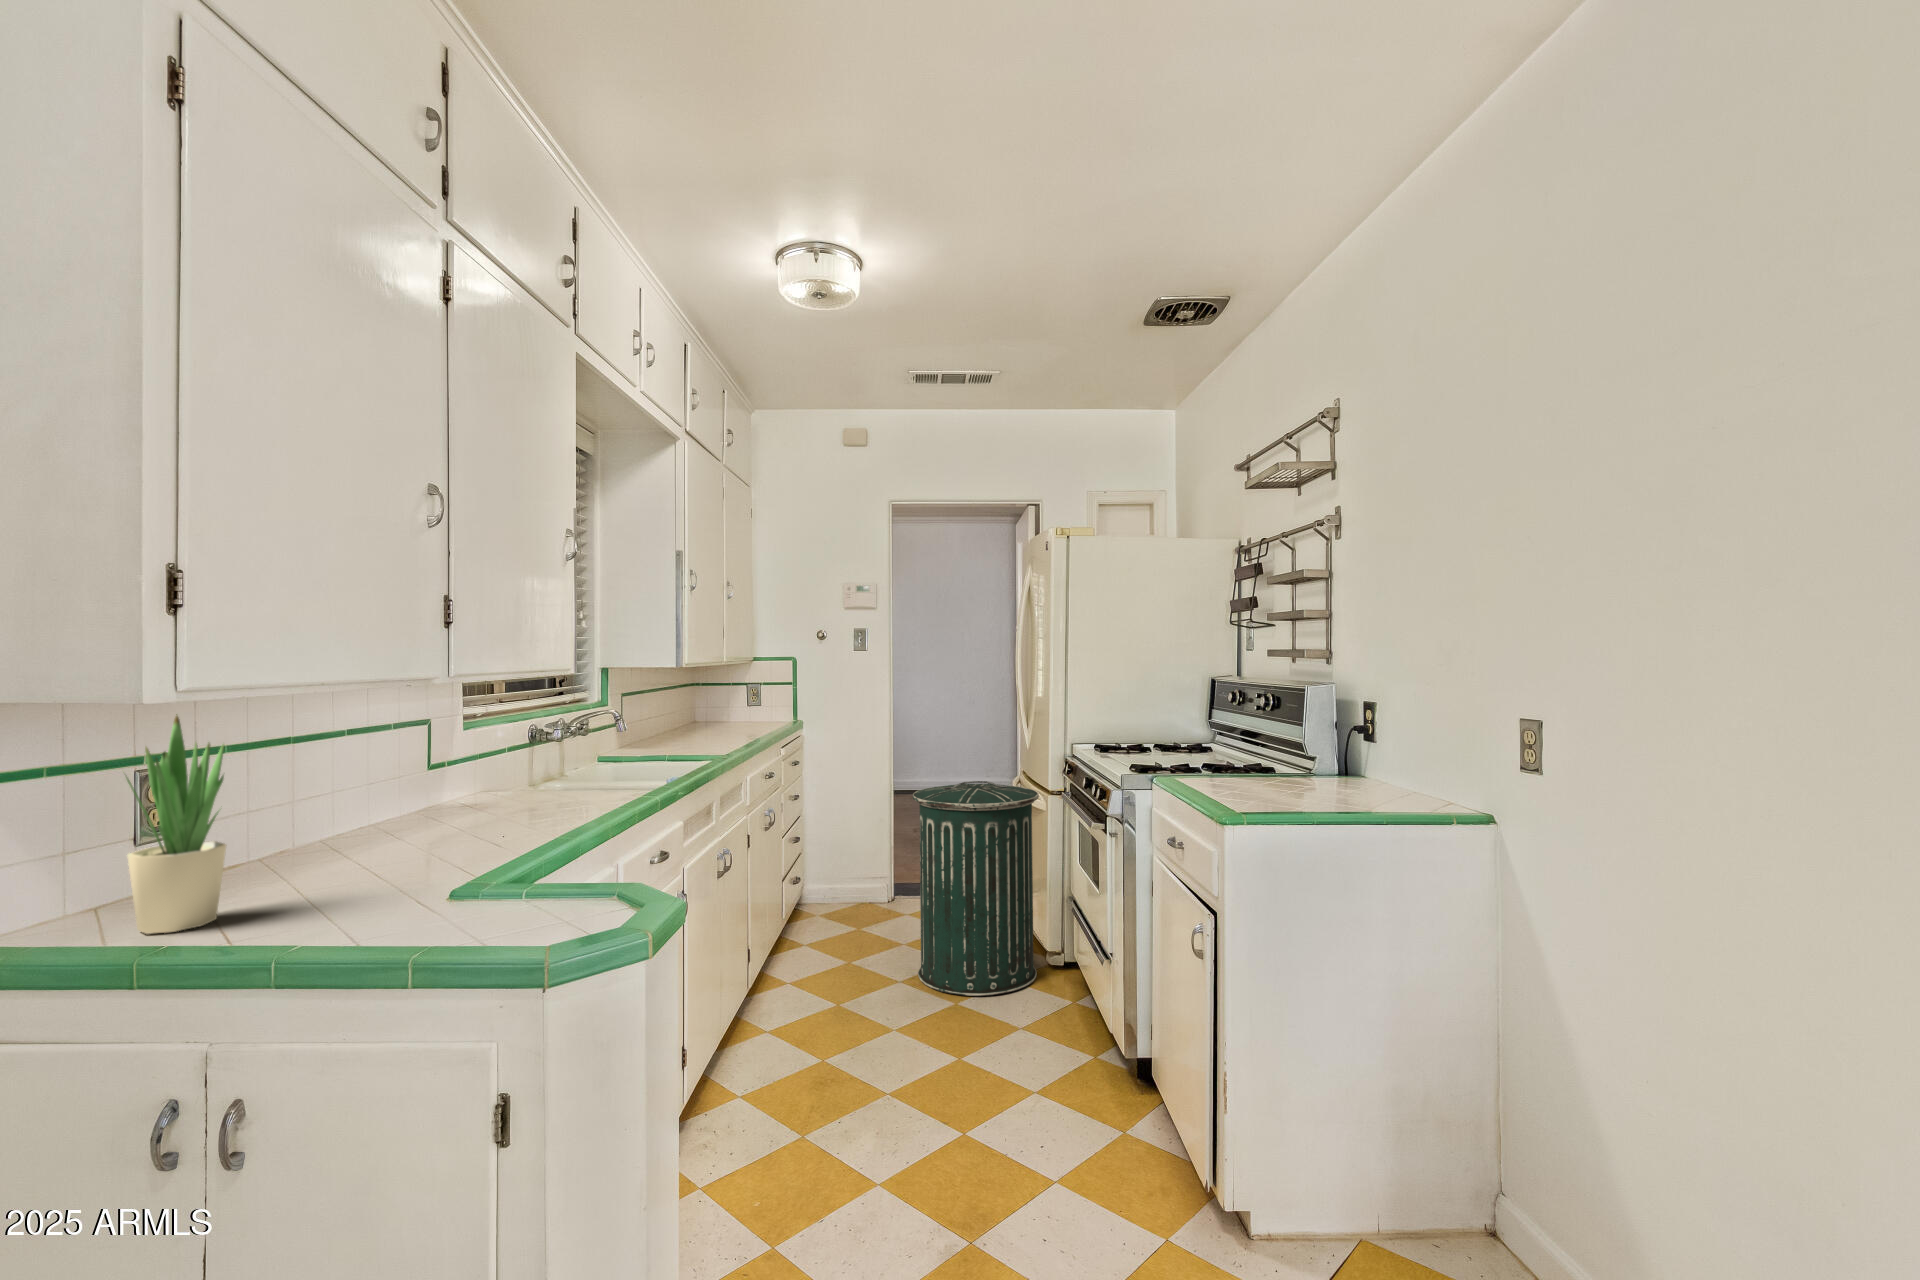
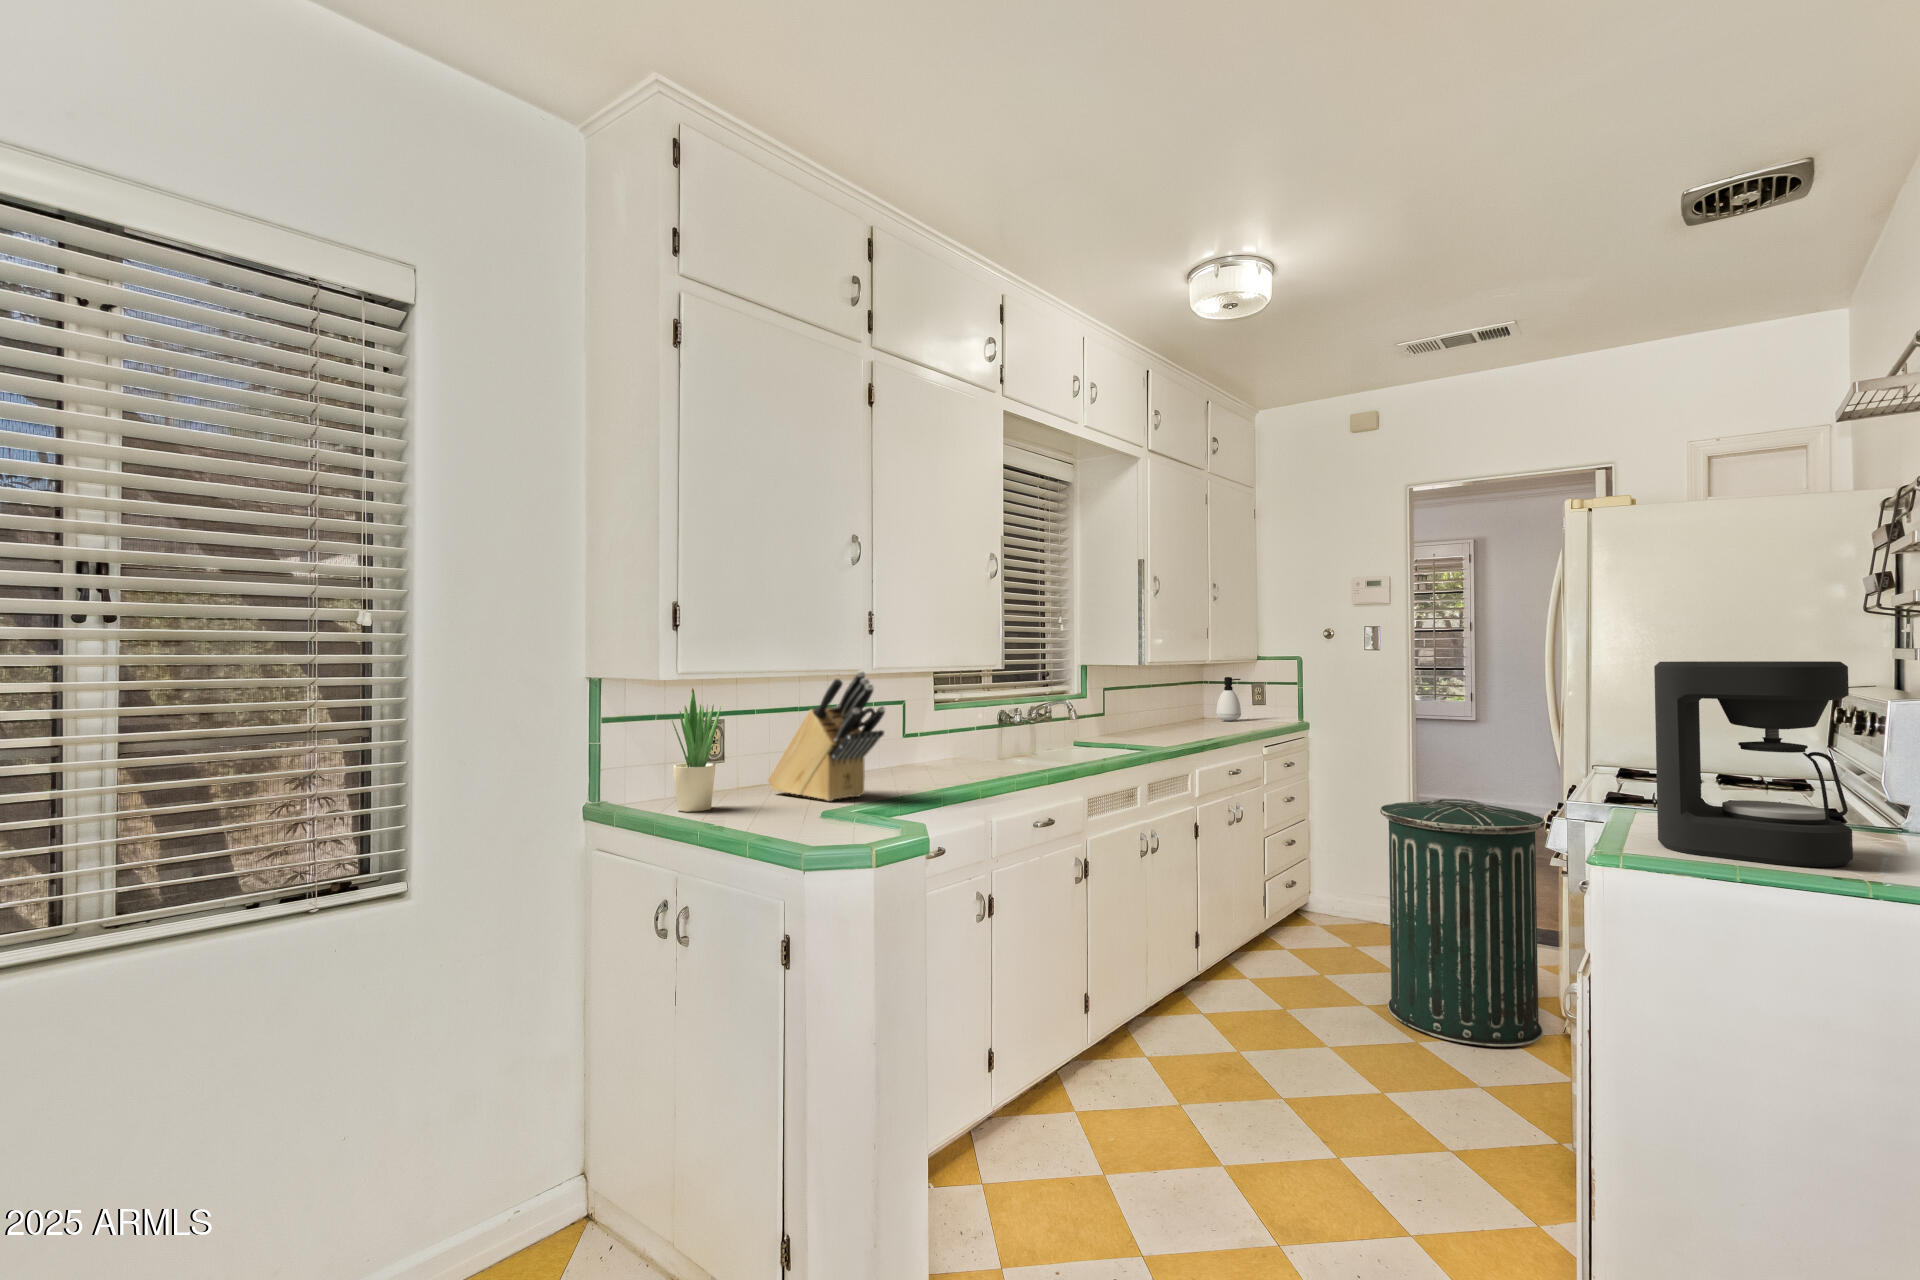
coffee maker: none [1269,658,1386,805] -> present [1654,661,1853,867]
soap dispenser: none [713,678,738,723] -> present [1216,677,1241,721]
knife block: none [279,679,521,874] -> present [768,671,885,801]

